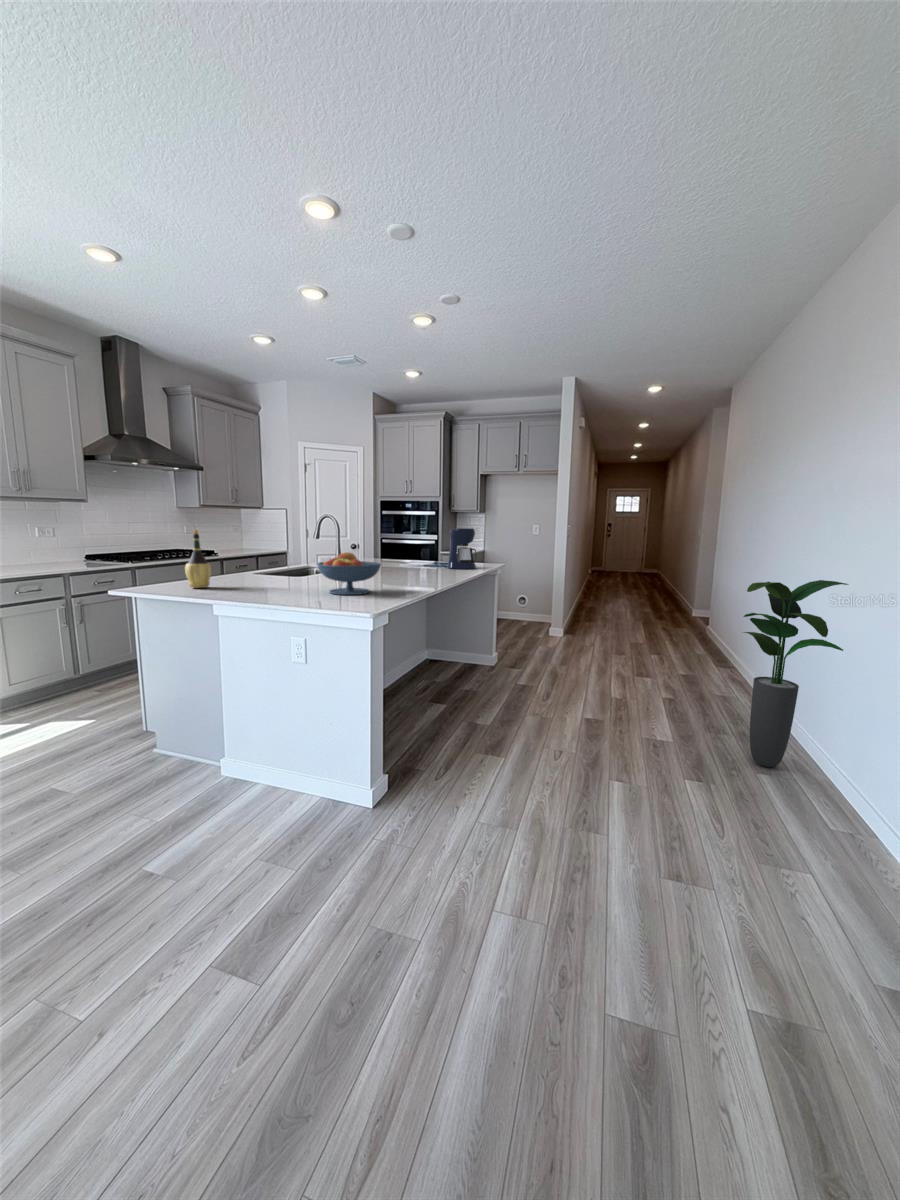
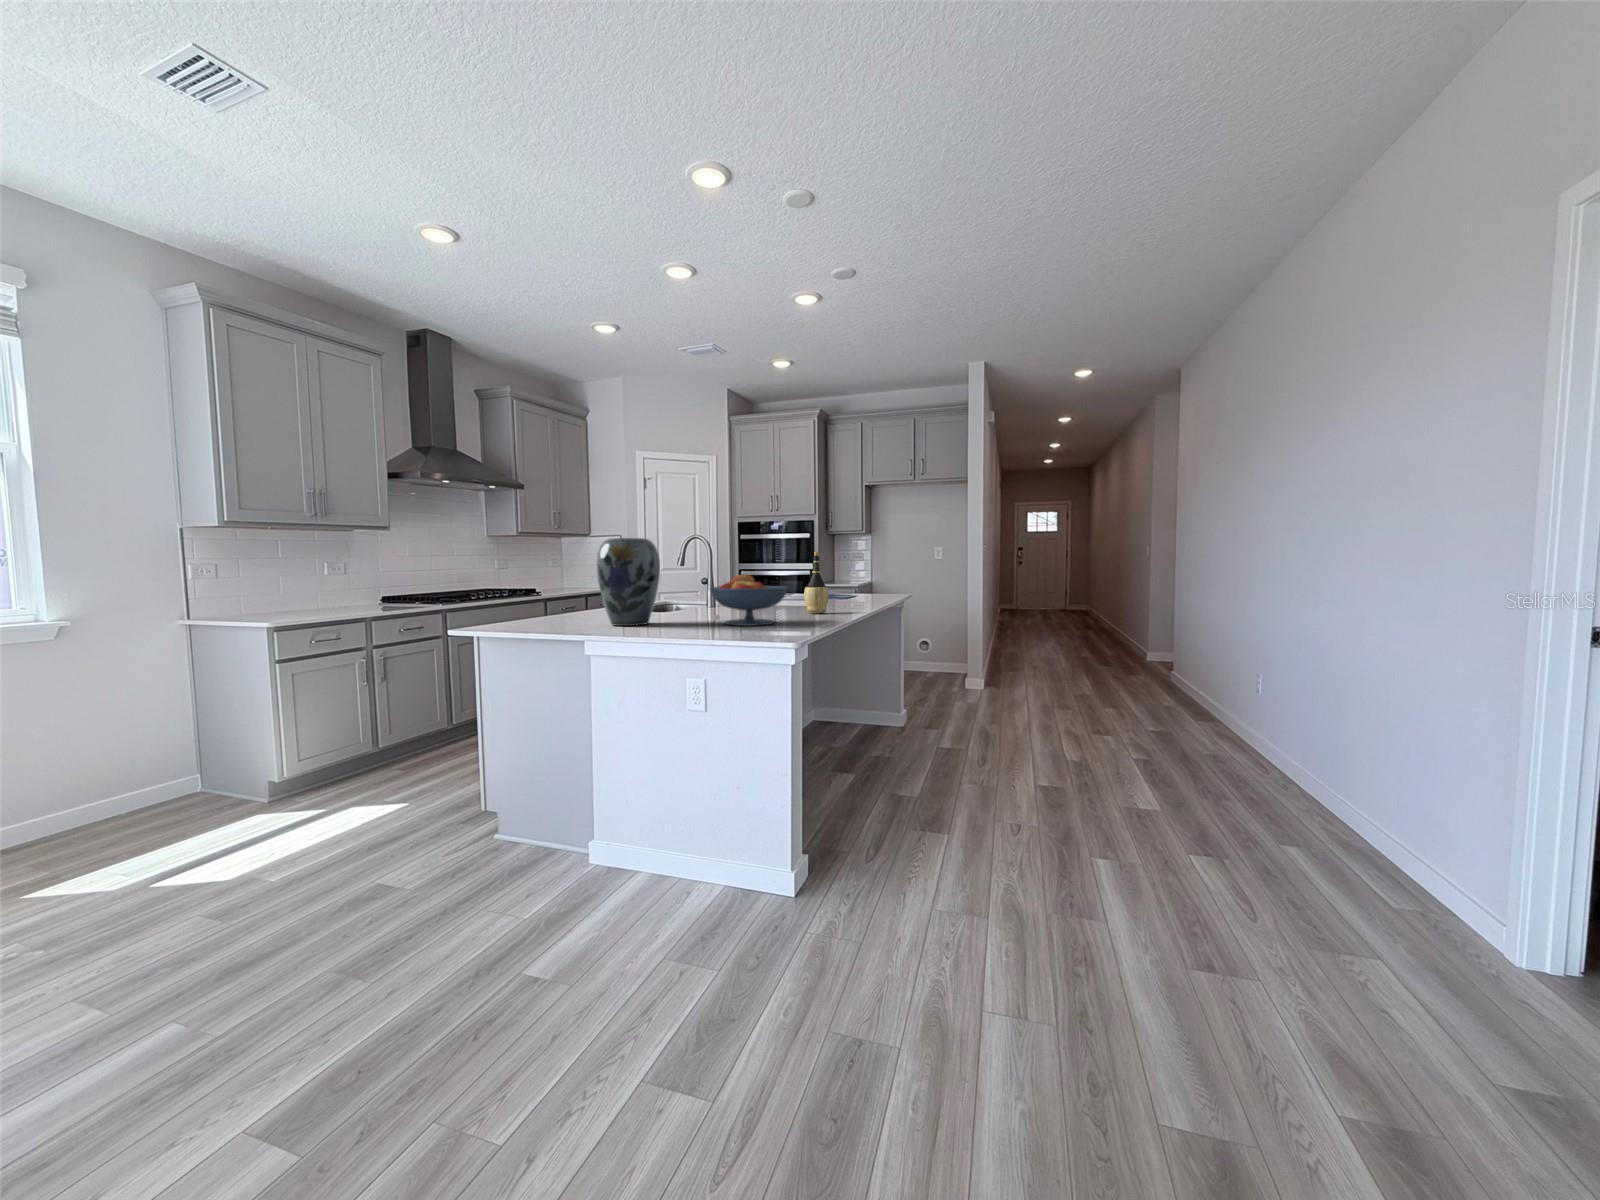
vase: none [225,521,279,592] -> present [596,538,660,626]
coffee maker: present [447,528,476,569] -> none [841,549,879,601]
wine bottle: present [185,530,211,588] -> present [804,552,829,613]
potted plant: present [744,580,848,767] -> none [1239,592,1377,836]

